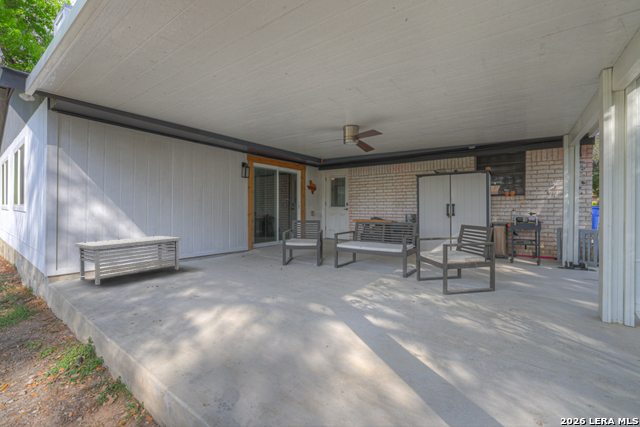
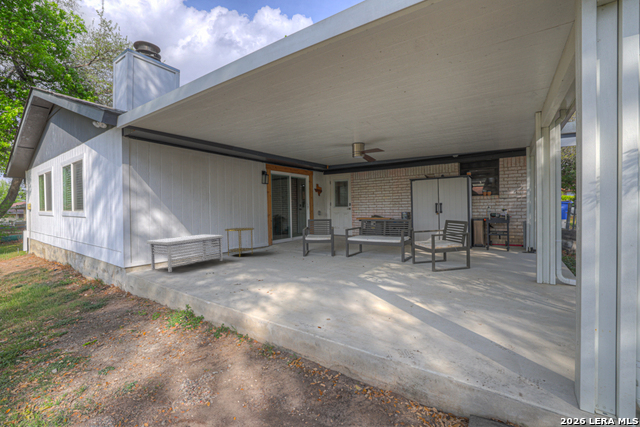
side table: none [188,229,225,264] -> present [225,228,254,257]

